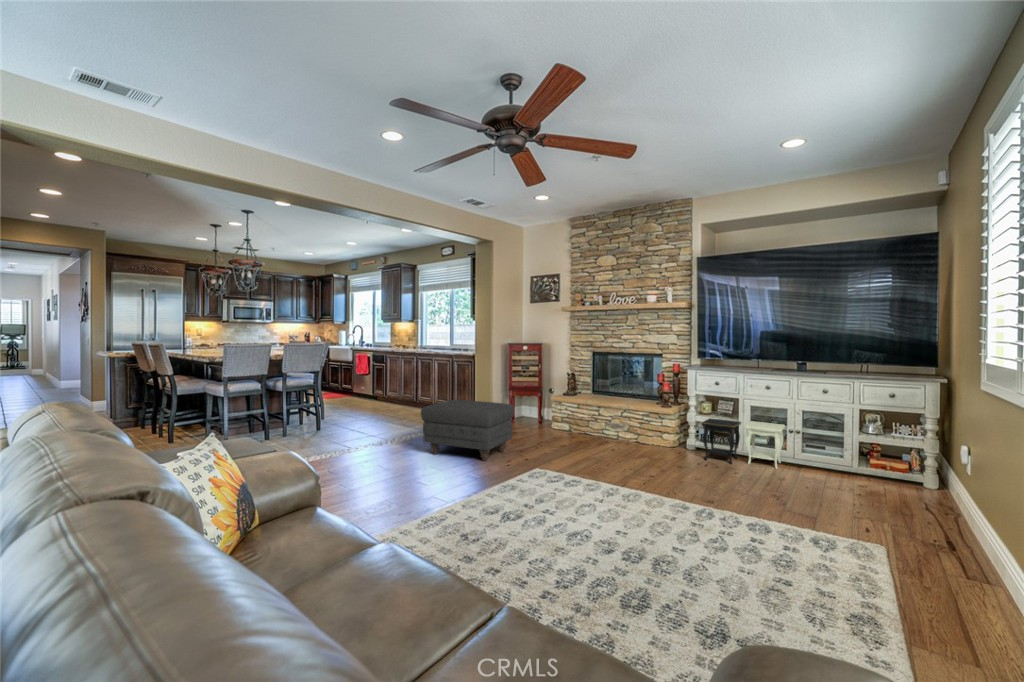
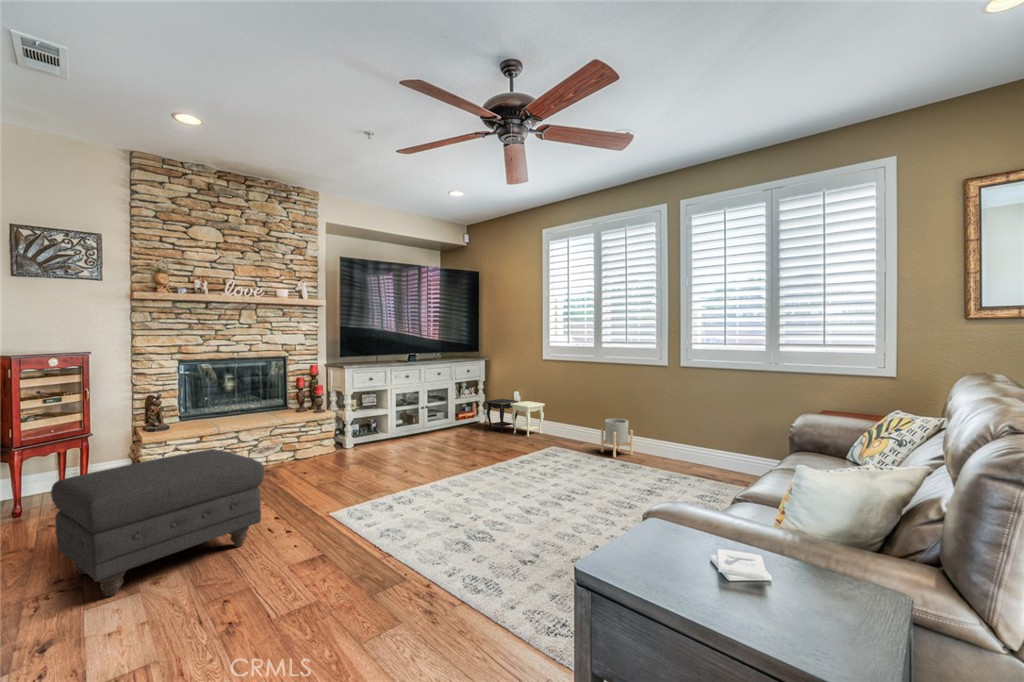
side table: present [702,418,785,469] -> present [486,399,545,436]
planter: none [914,523,1001,630] -> present [601,419,633,457]

